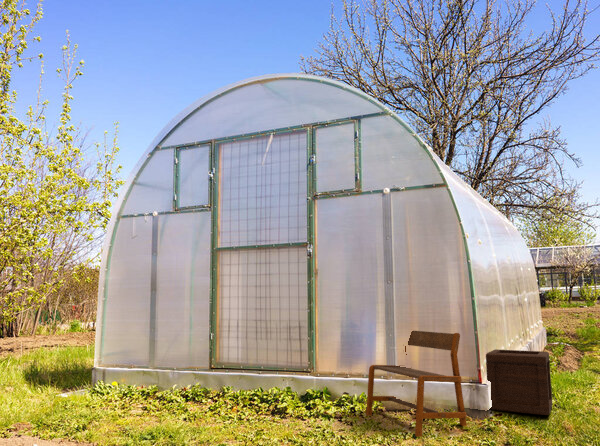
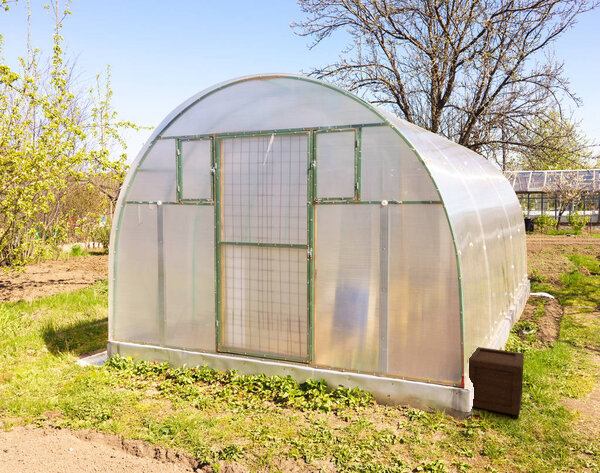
bench: present [366,331,467,437] -> none [358,333,447,445]

